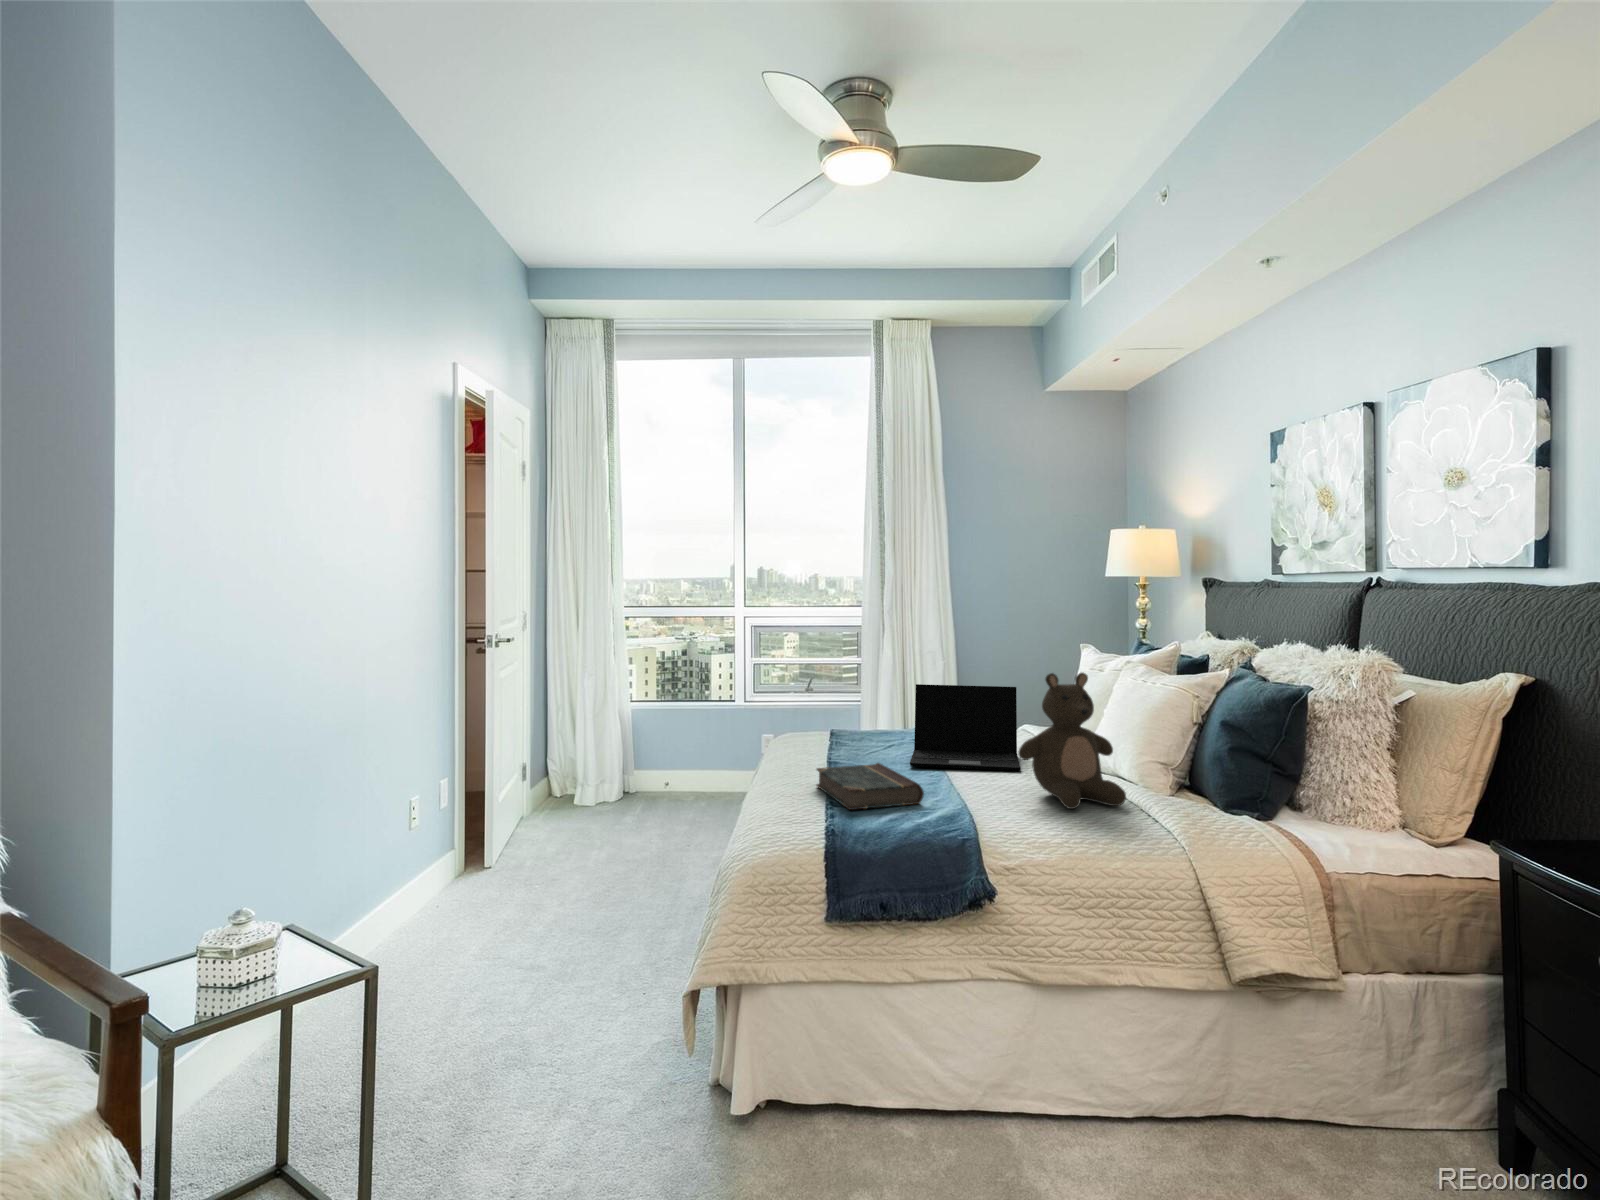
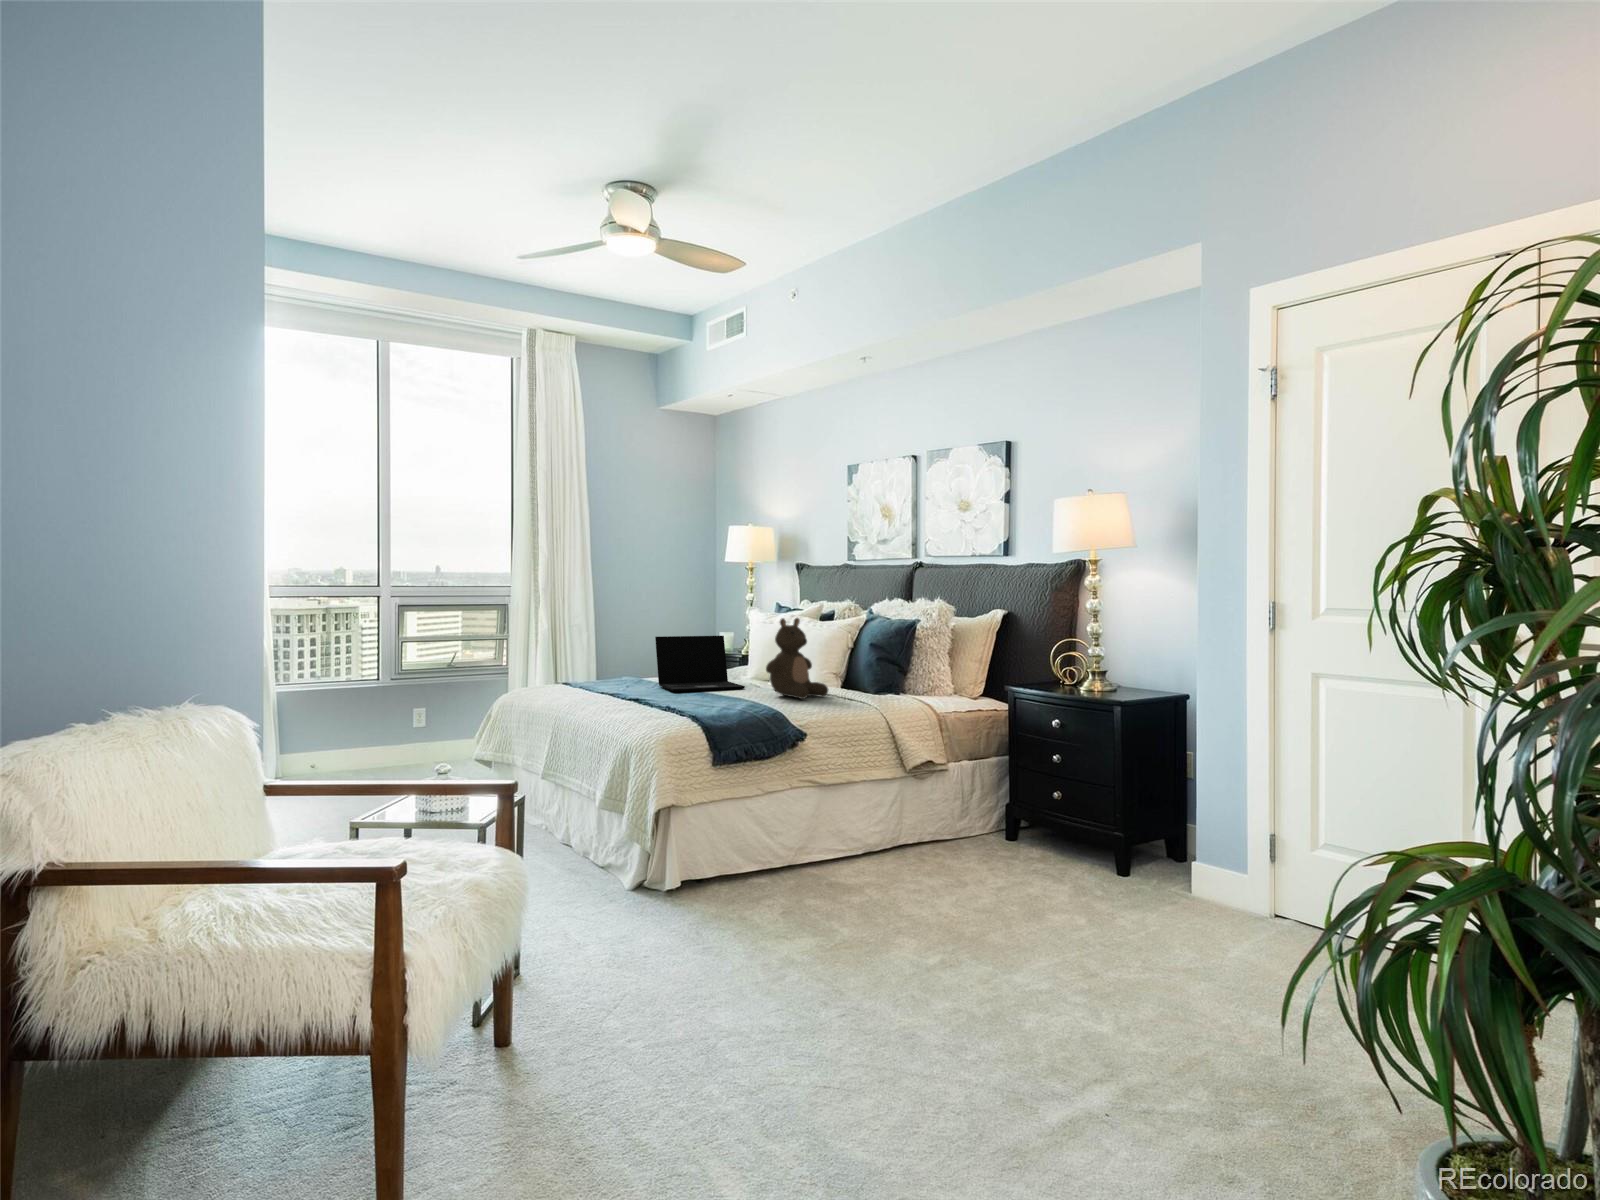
book: present [817,763,924,810] -> none [632,686,717,711]

